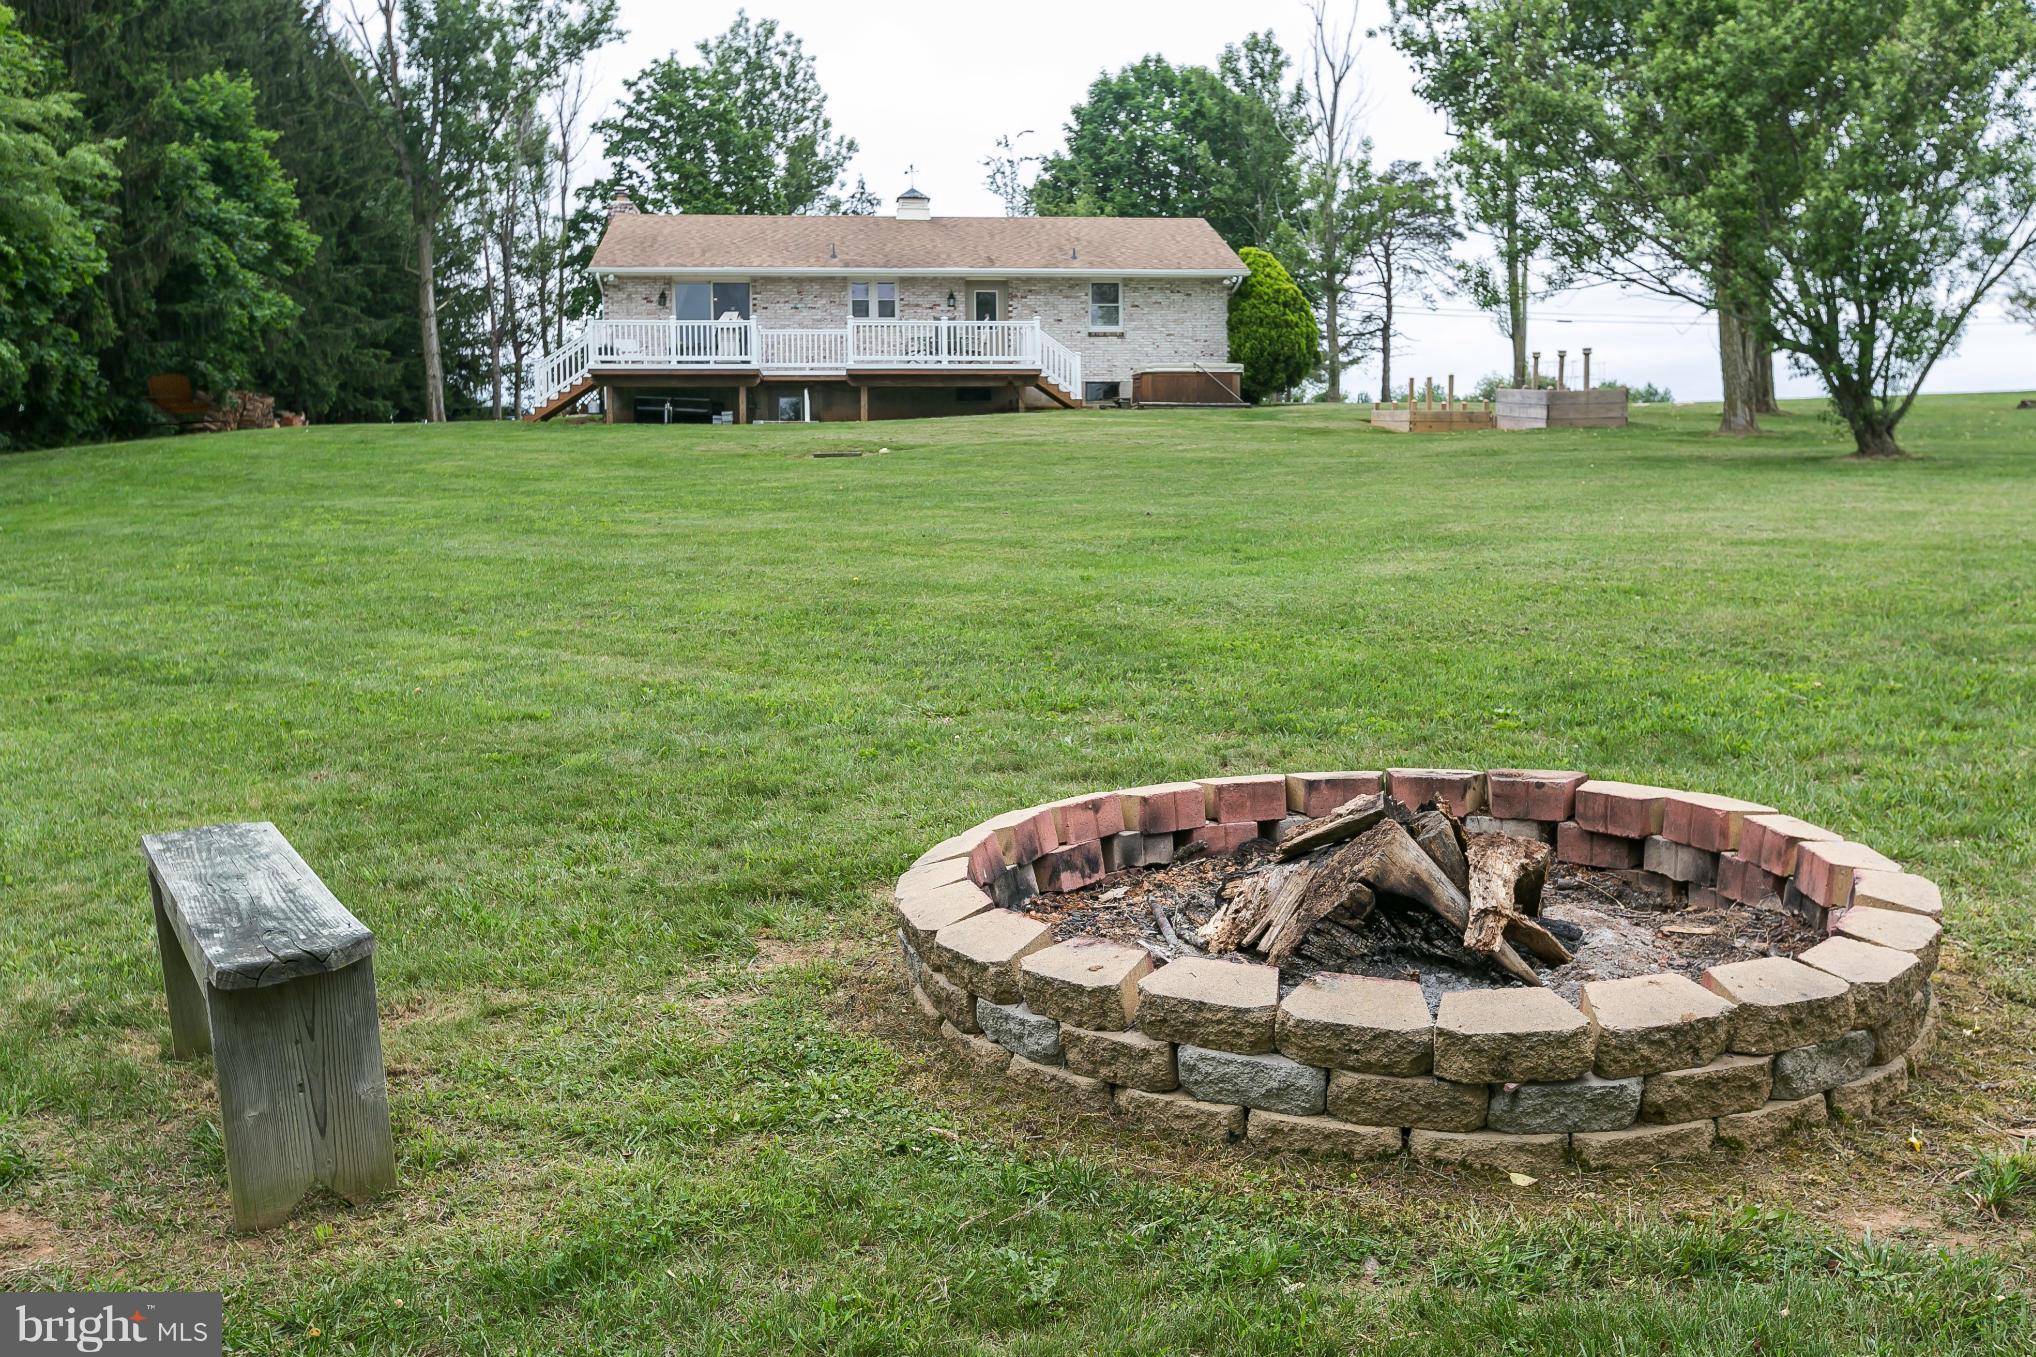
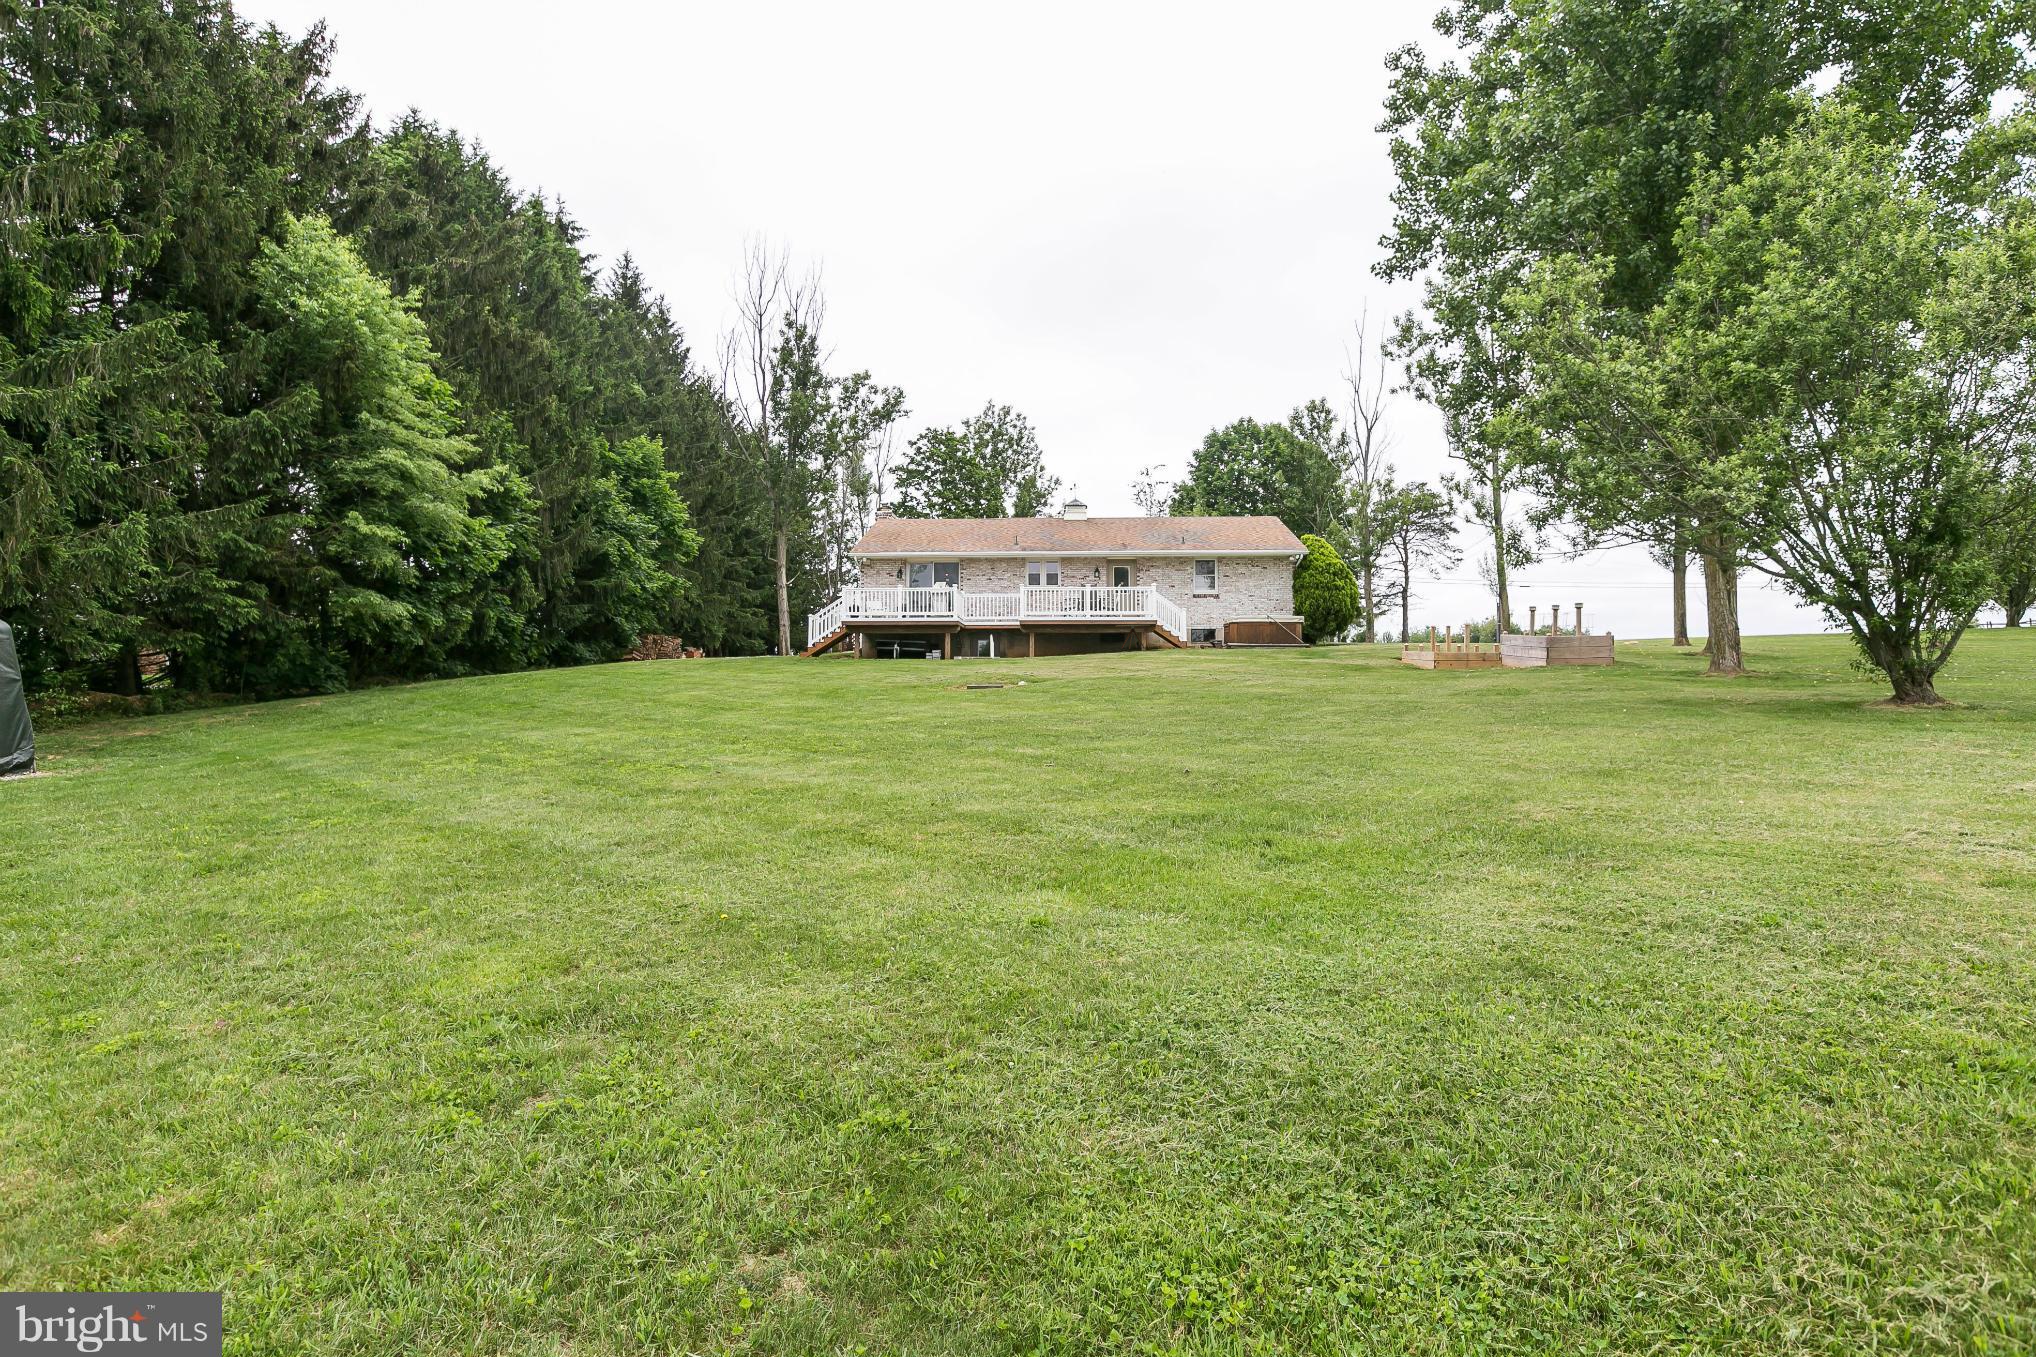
lounge chair: present [141,374,220,424] -> none [576,622,625,654]

